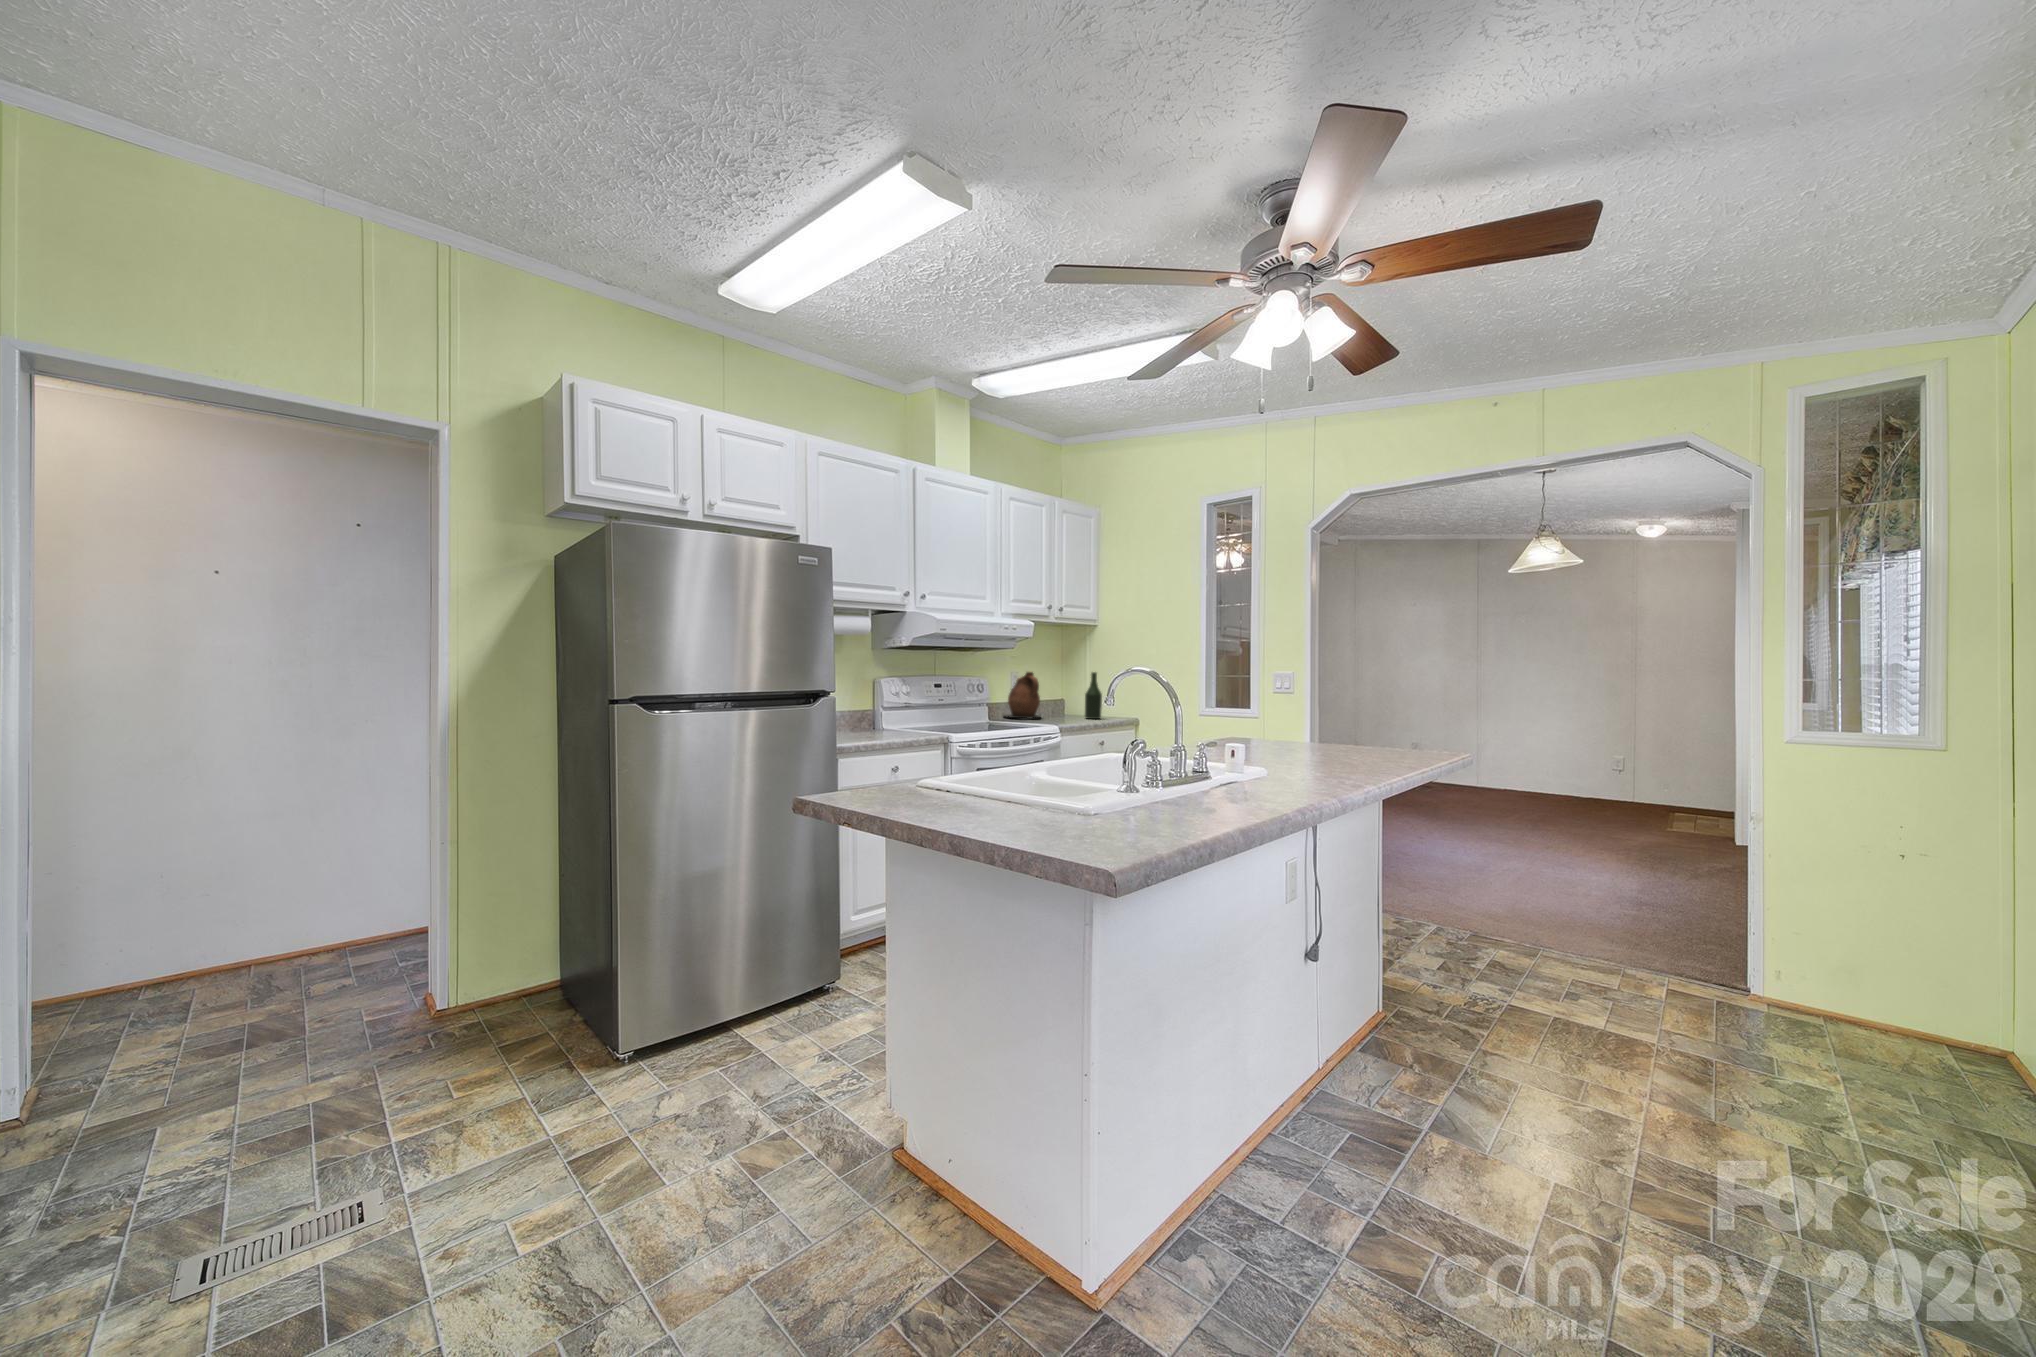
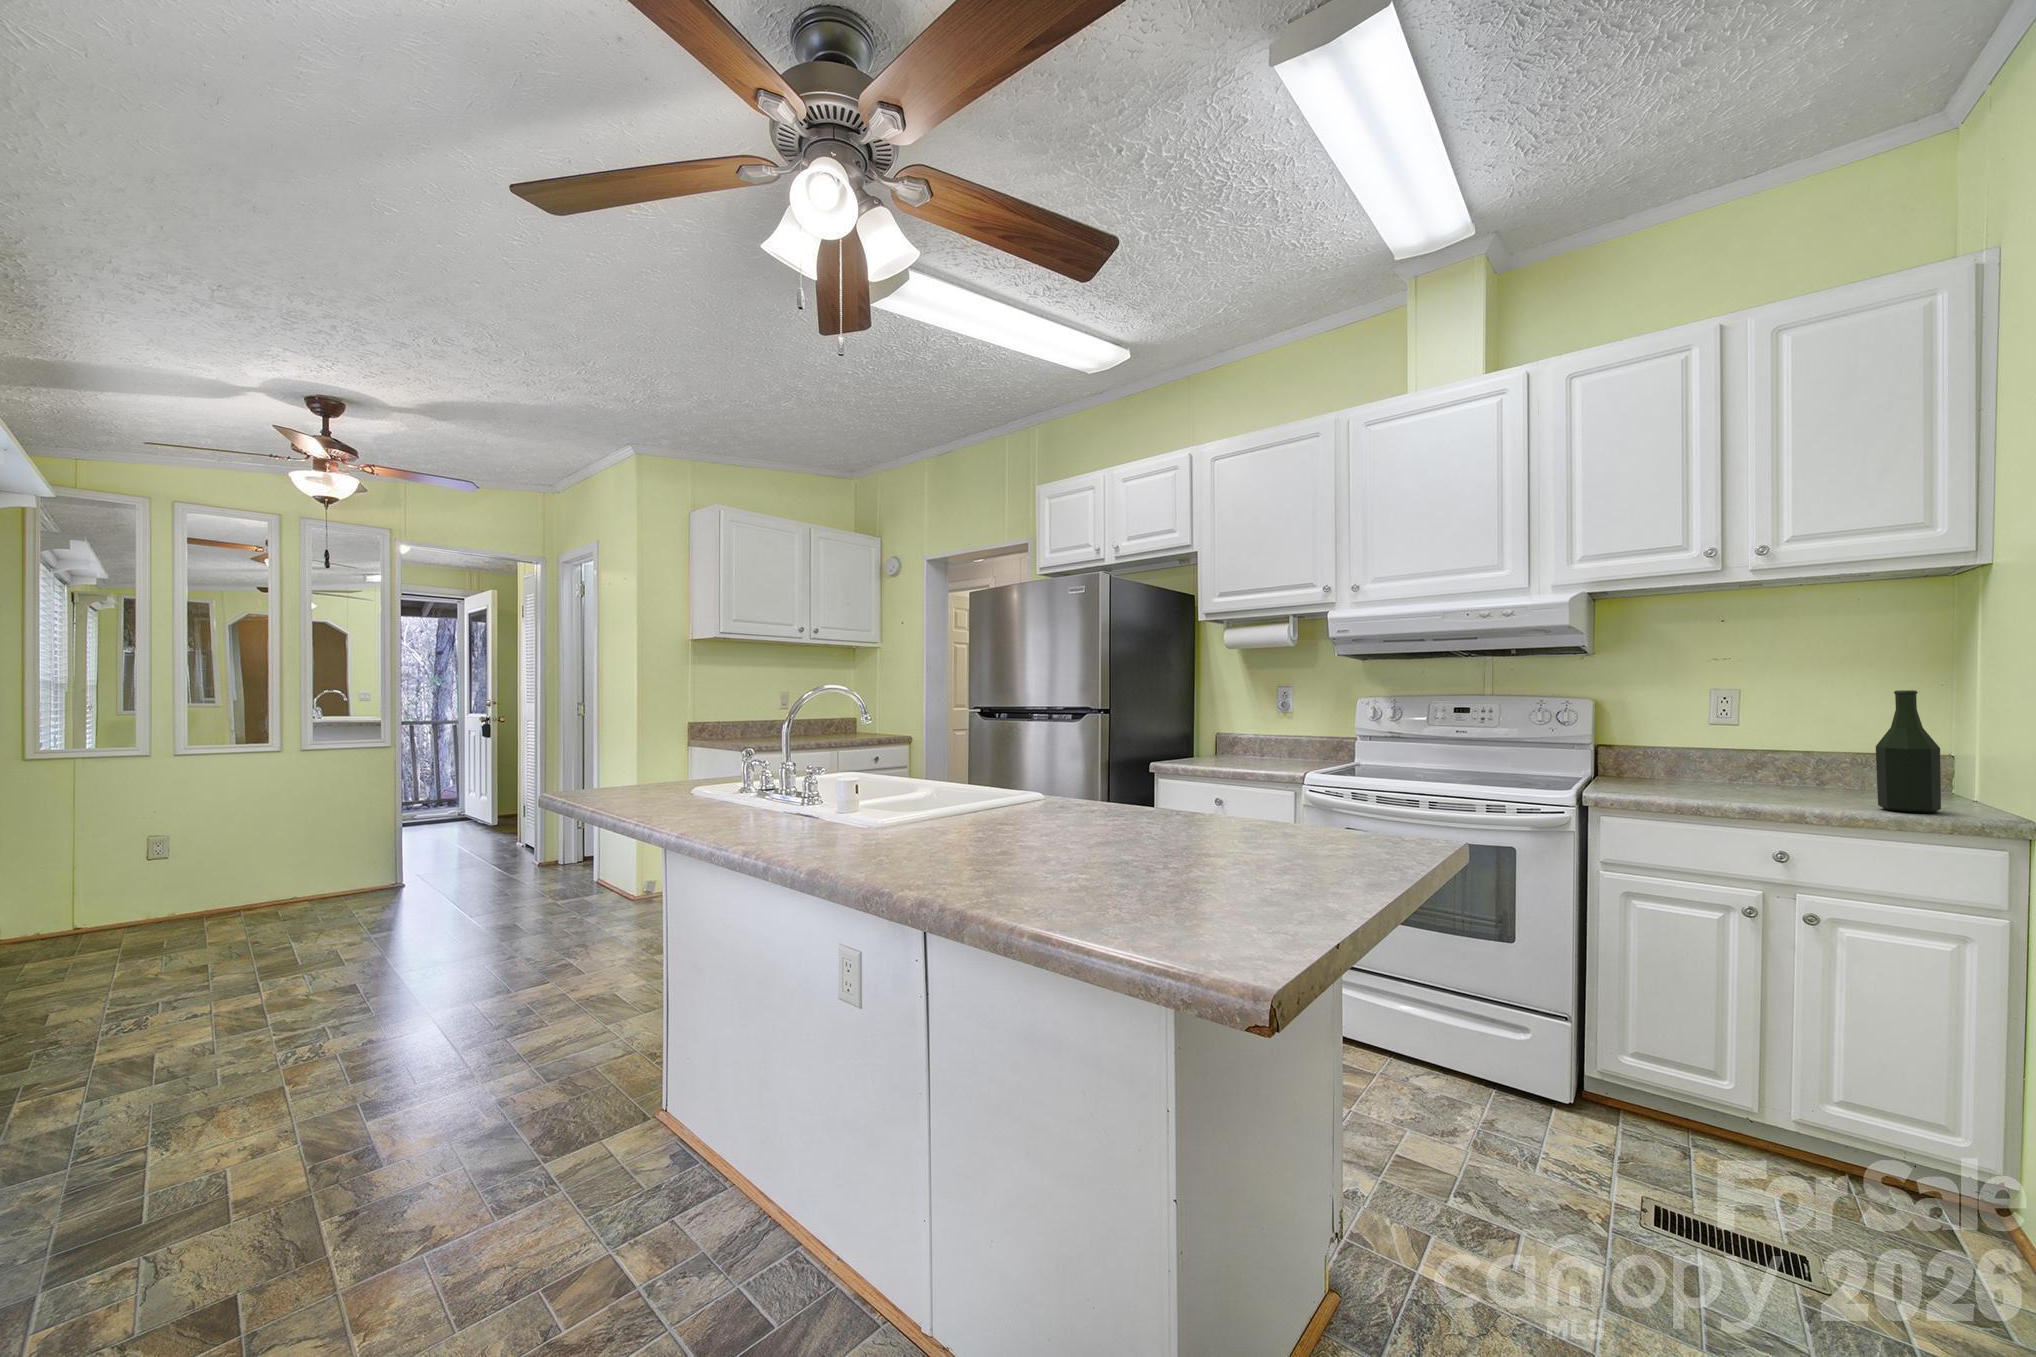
ceramic pitcher: present [1004,672,1040,718] -> none [1680,690,1804,791]

